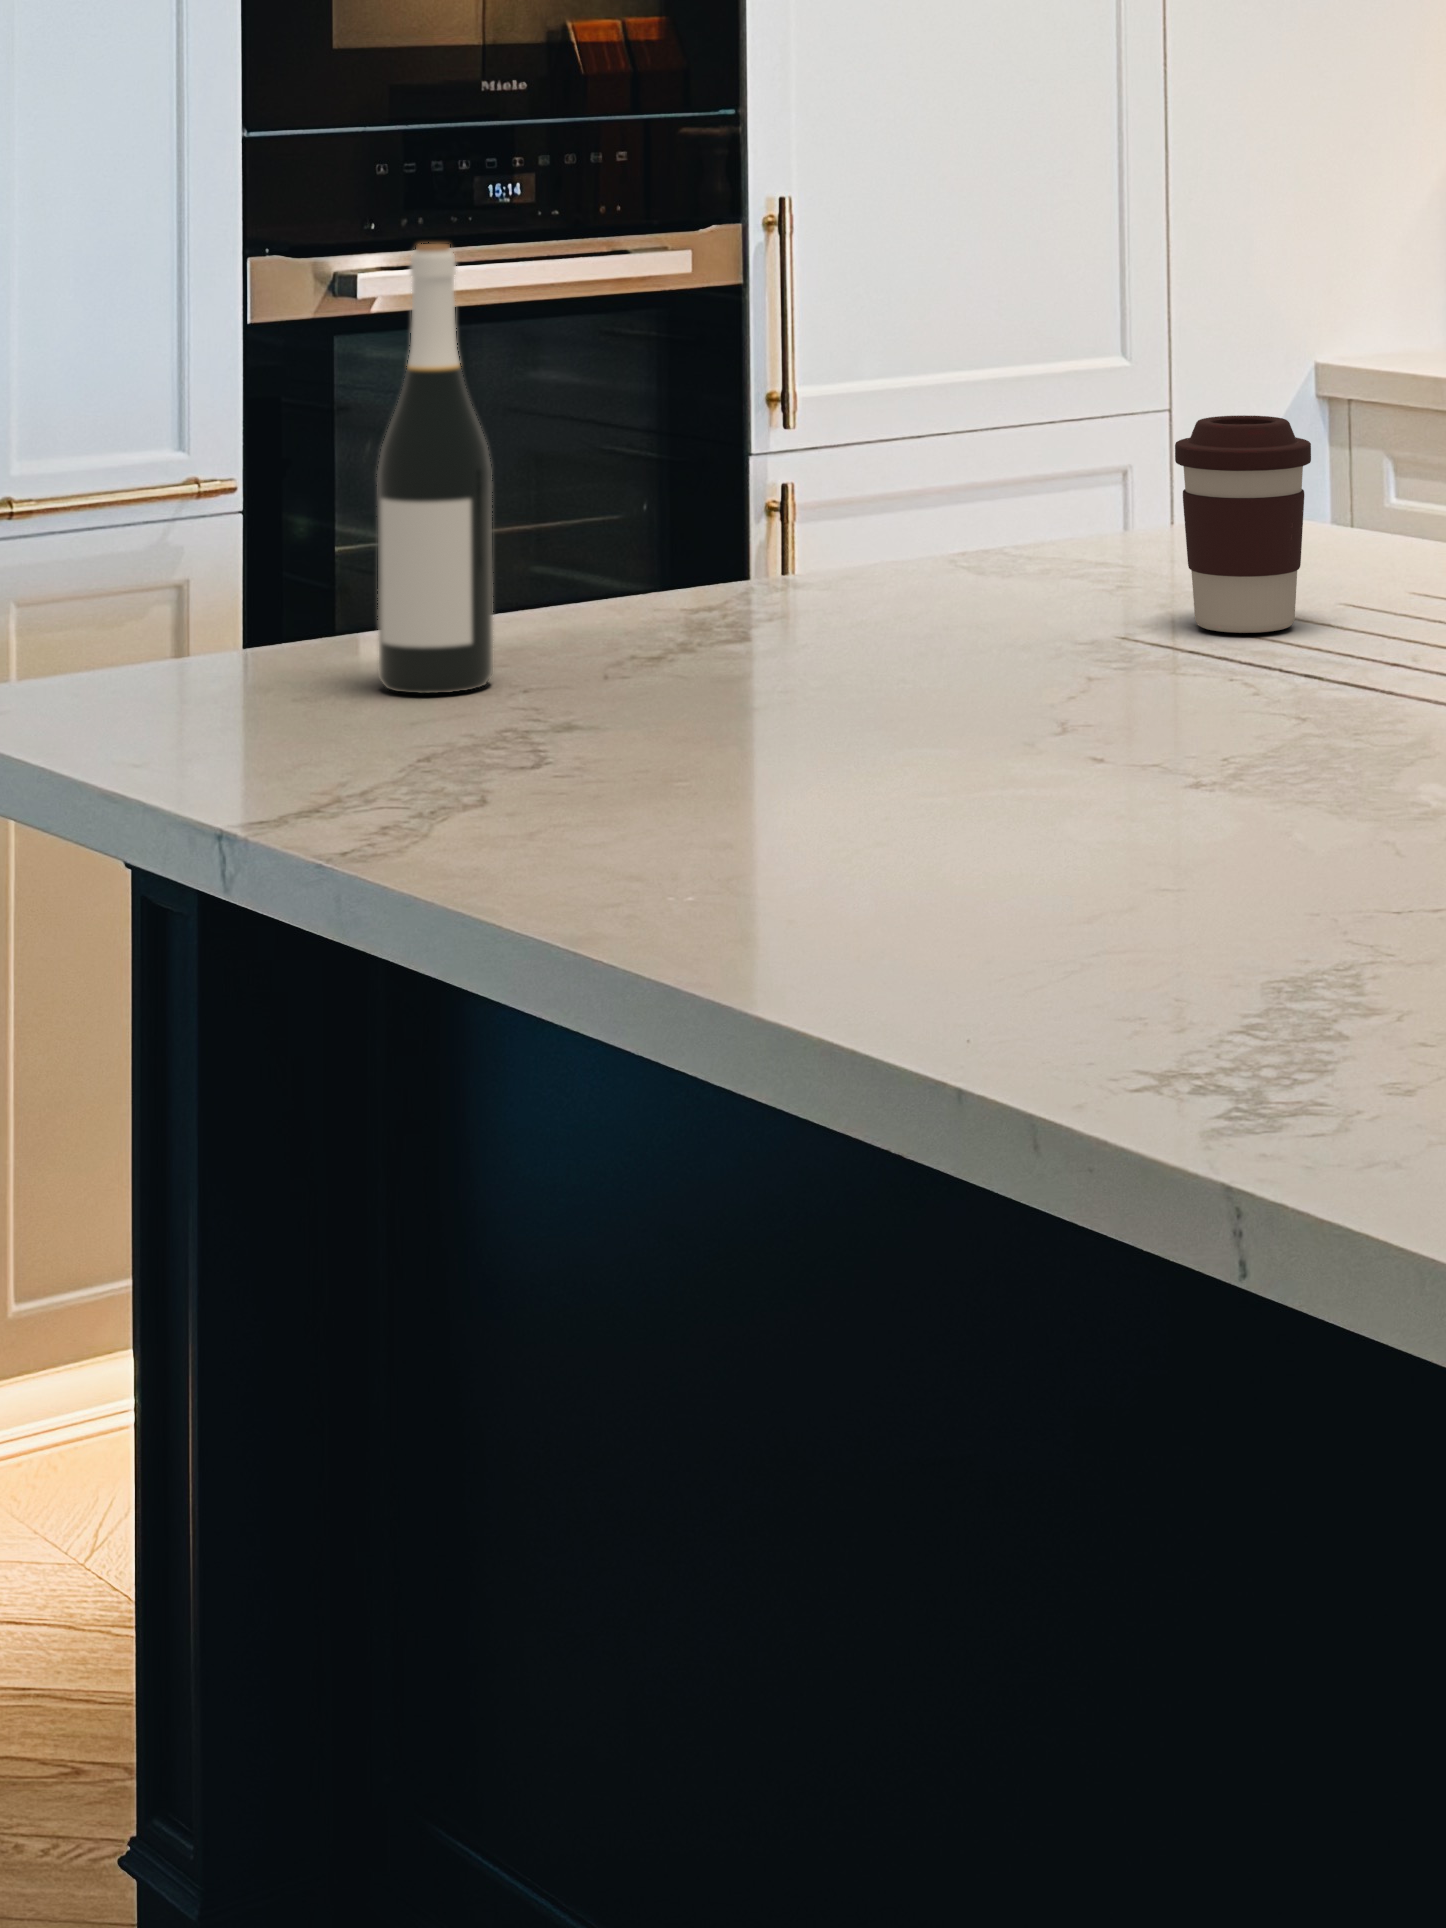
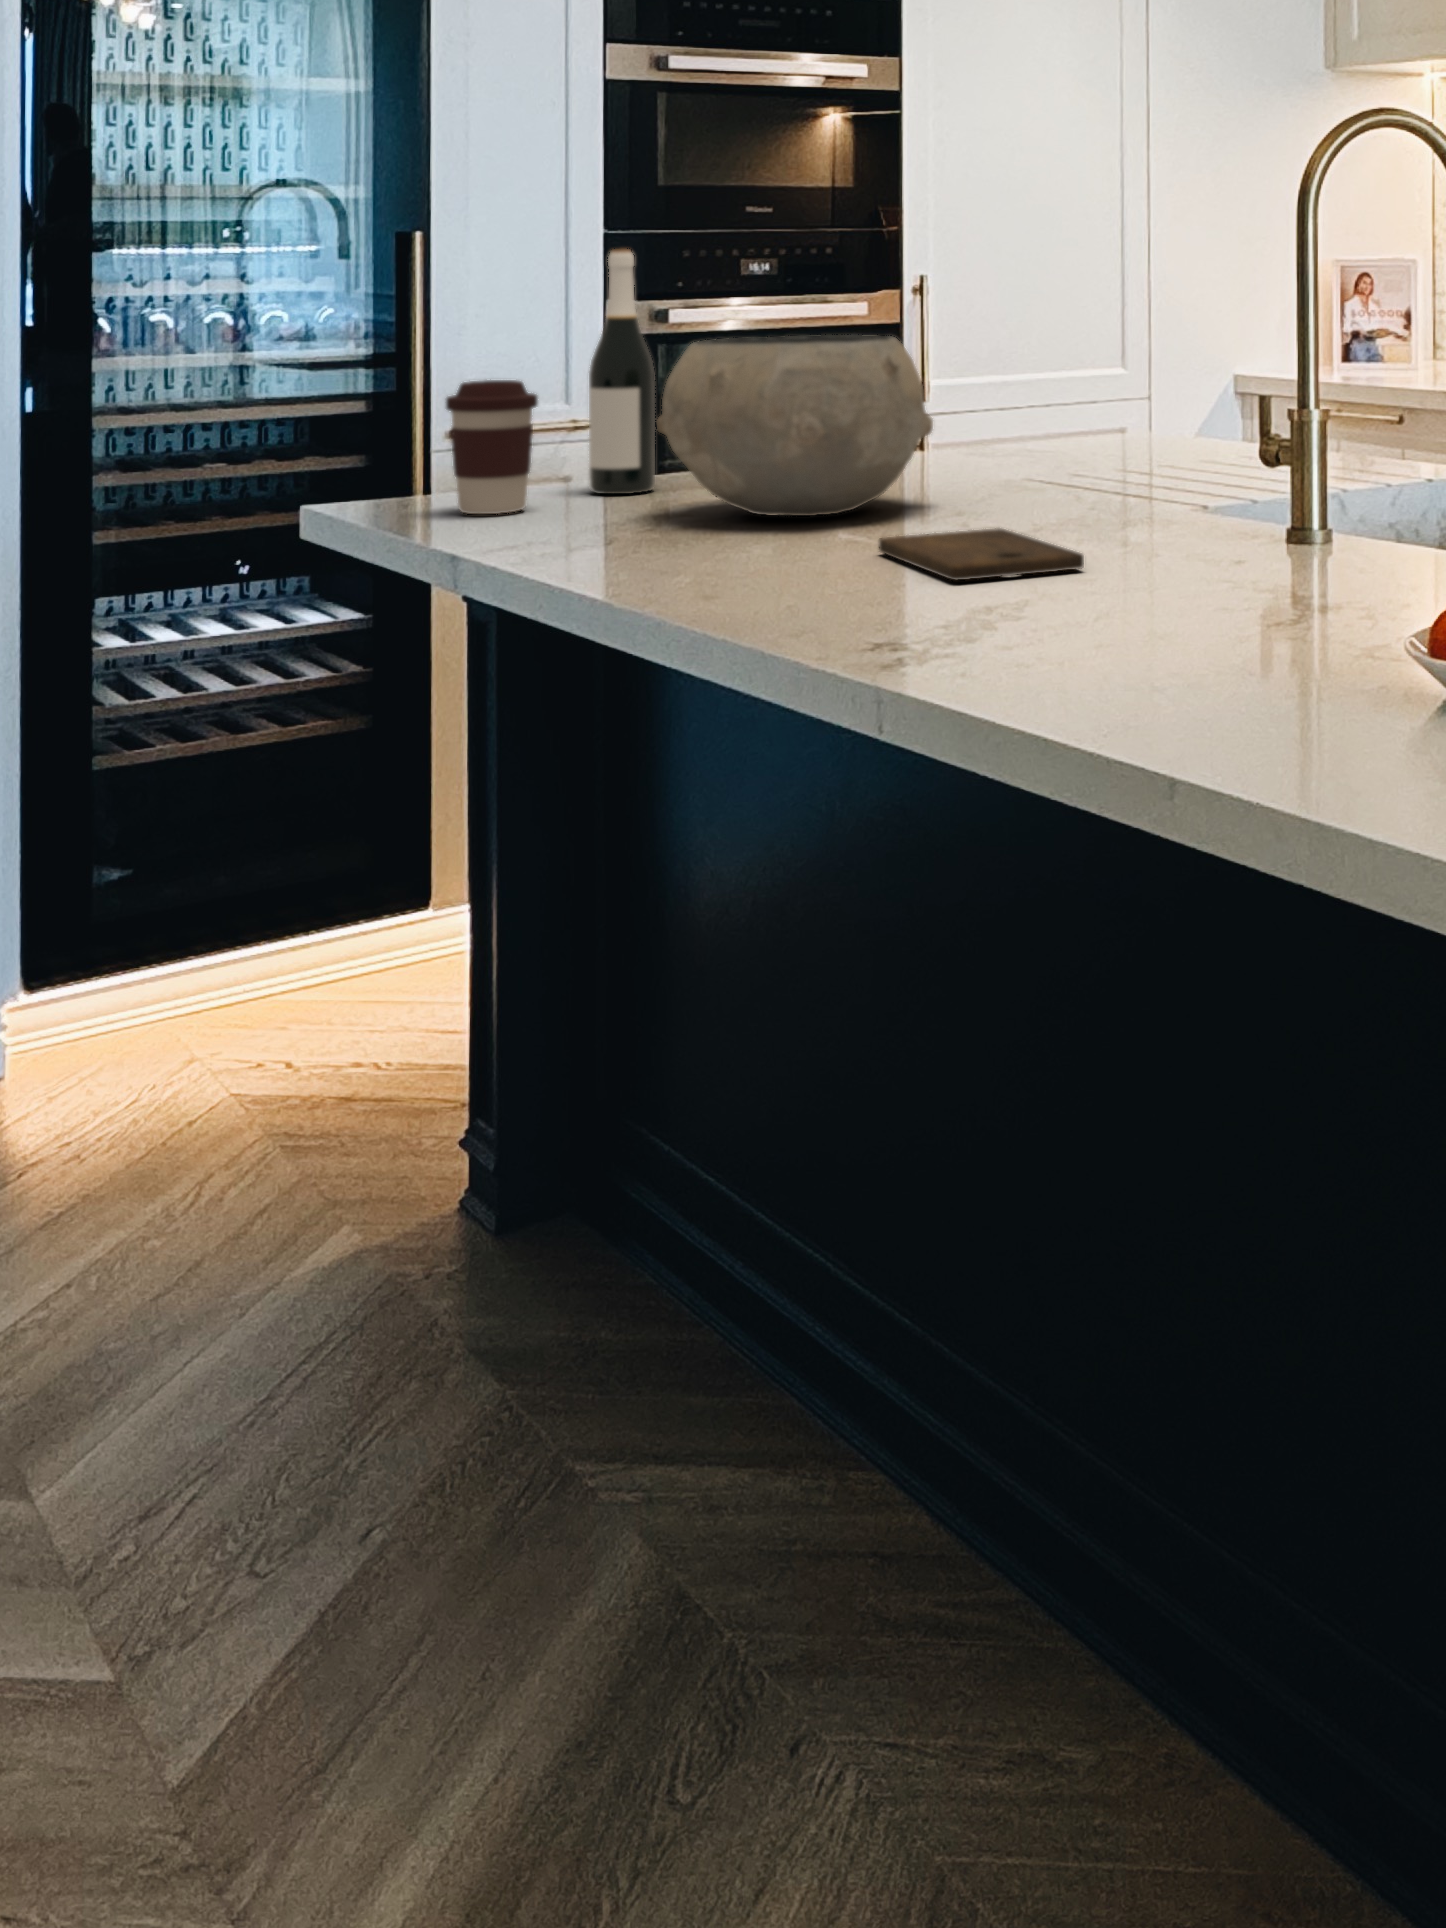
ceramic bowl: none [544,409,1032,757] -> present [656,335,933,516]
coffee cup: present [1175,415,1311,633] -> present [446,380,538,514]
cutting board: none [1023,803,1434,932] -> present [879,528,1084,580]

